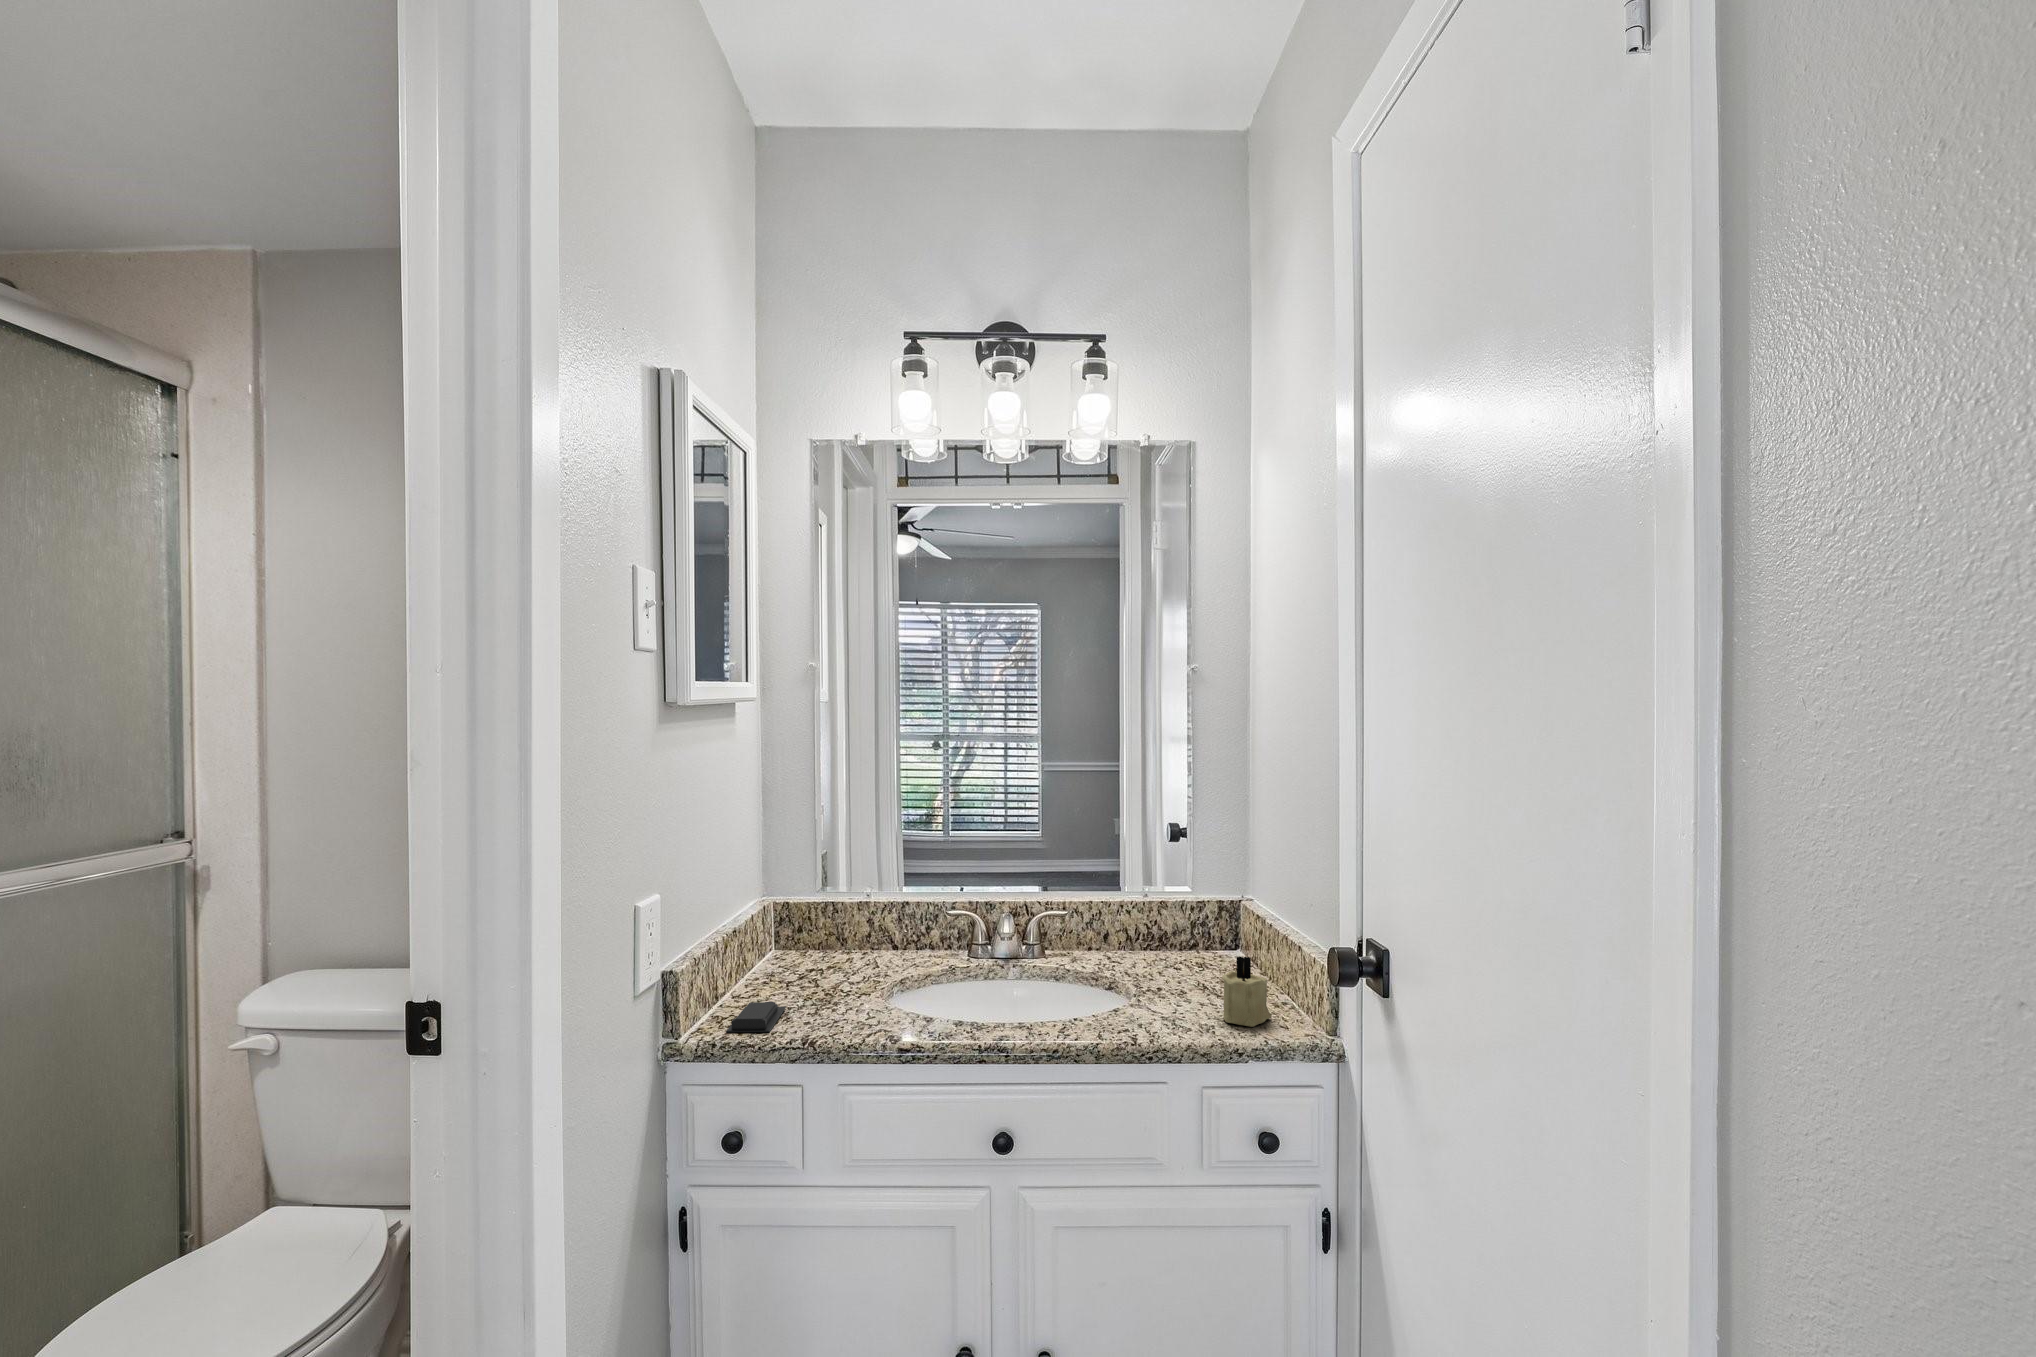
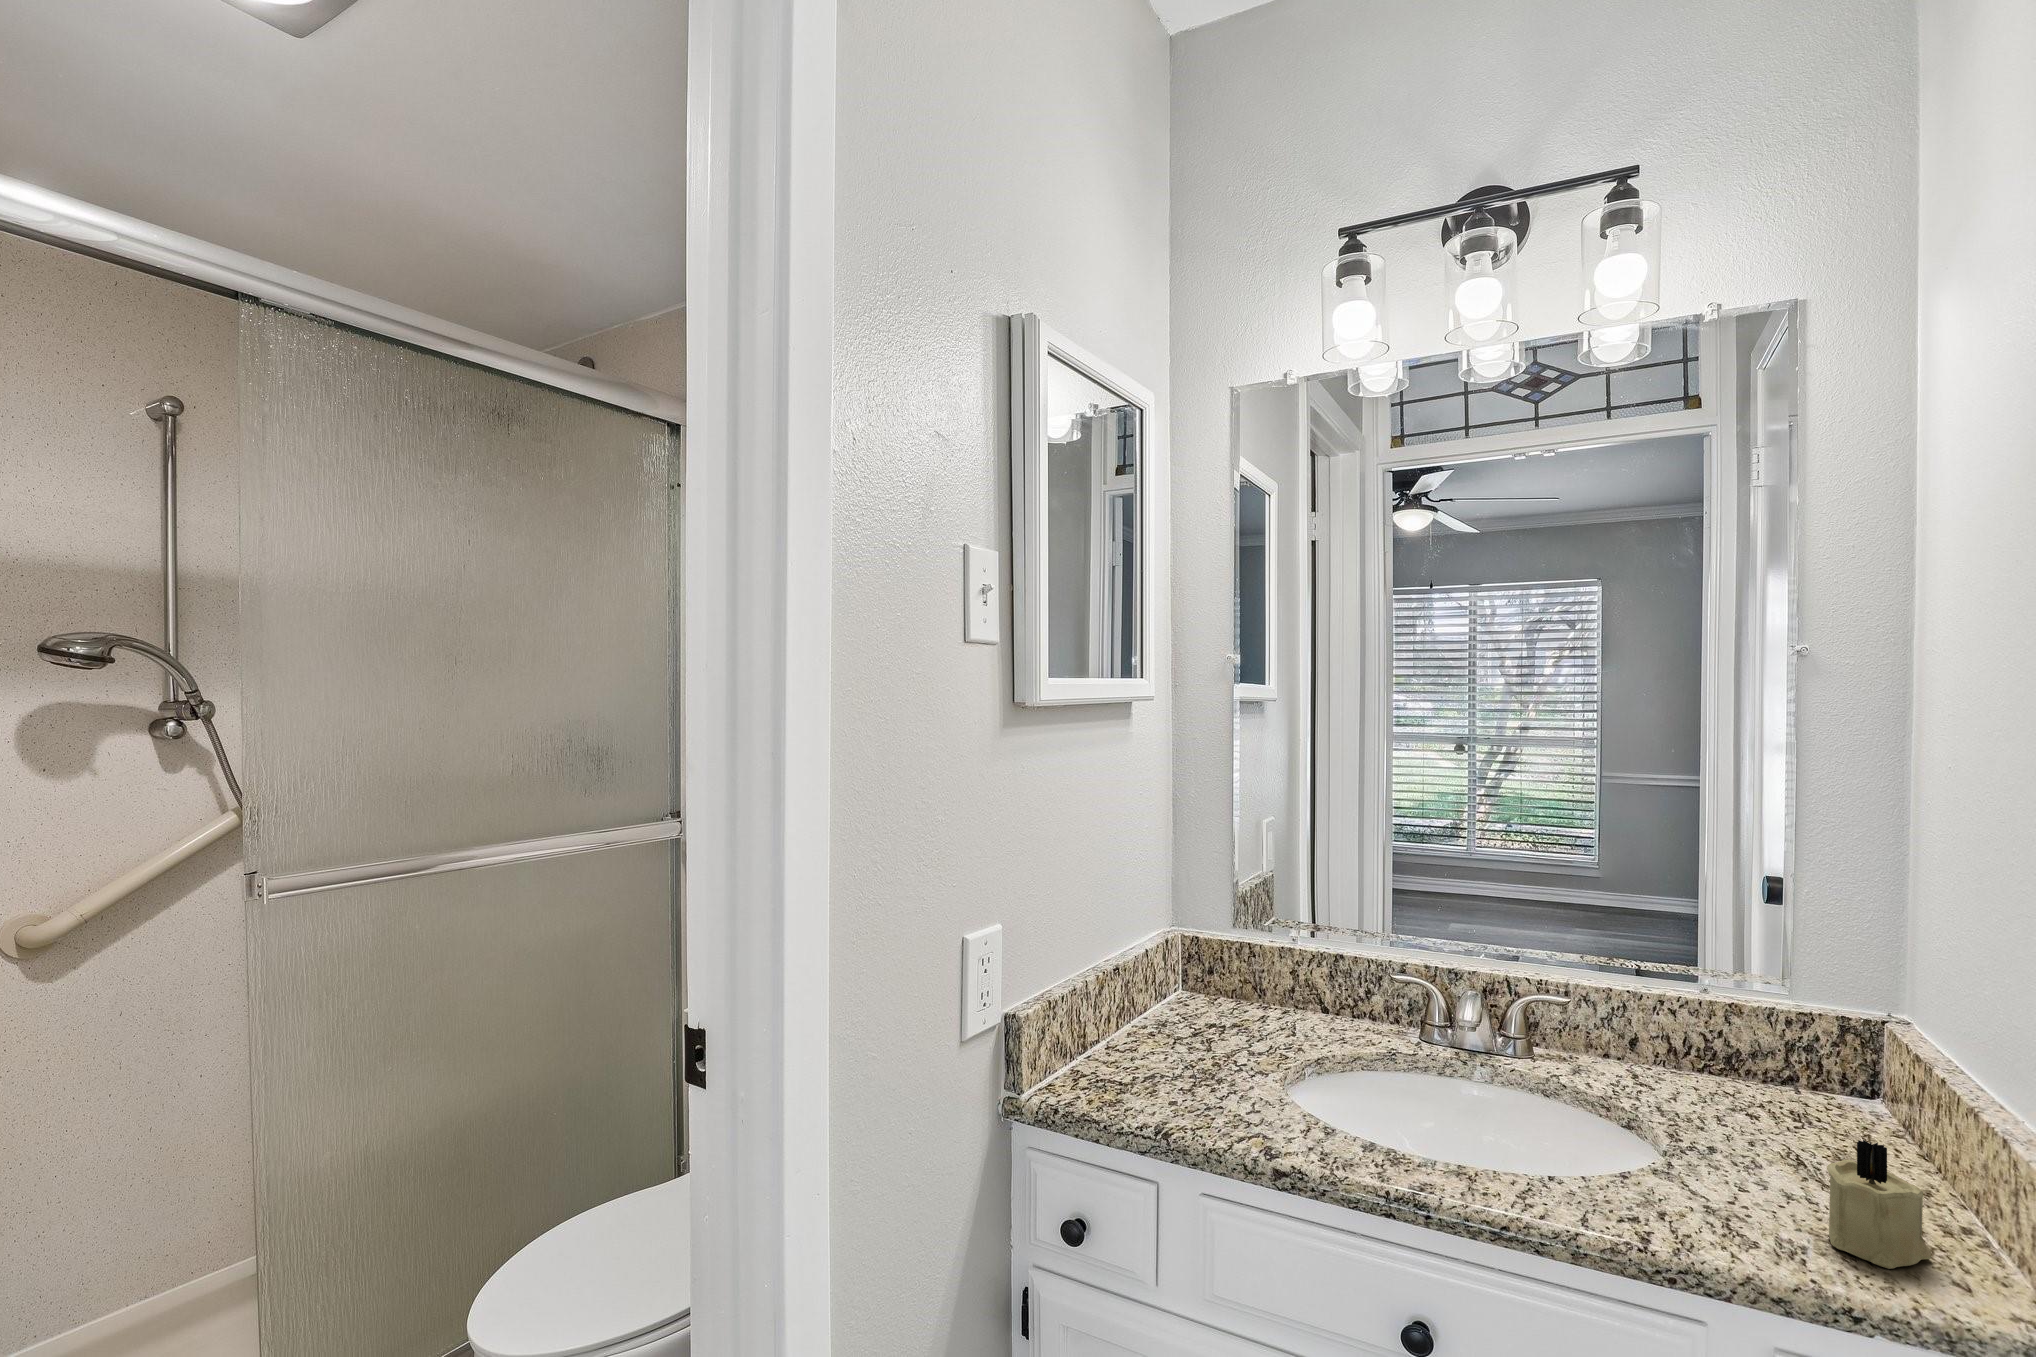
soap bar: present [726,1001,786,1032] -> none [1075,1060,1158,1106]

